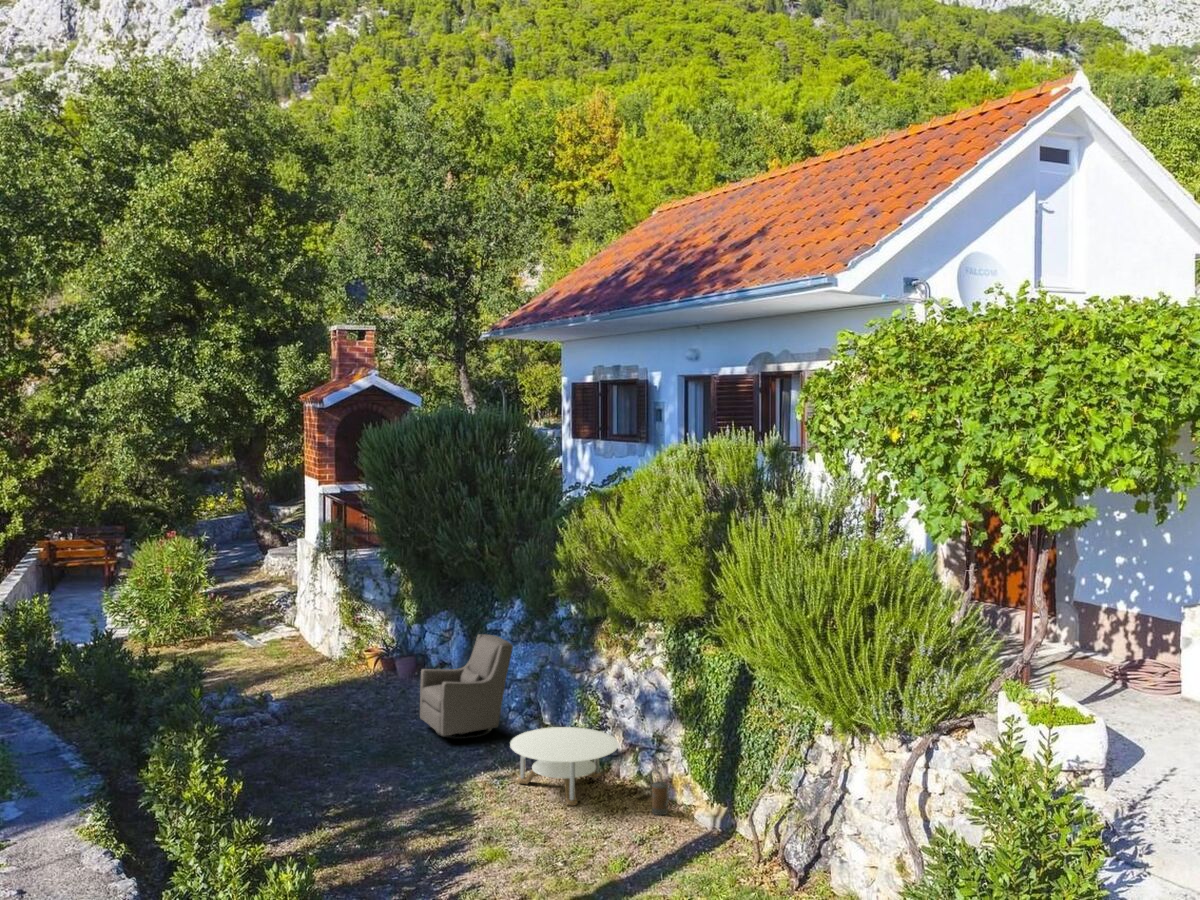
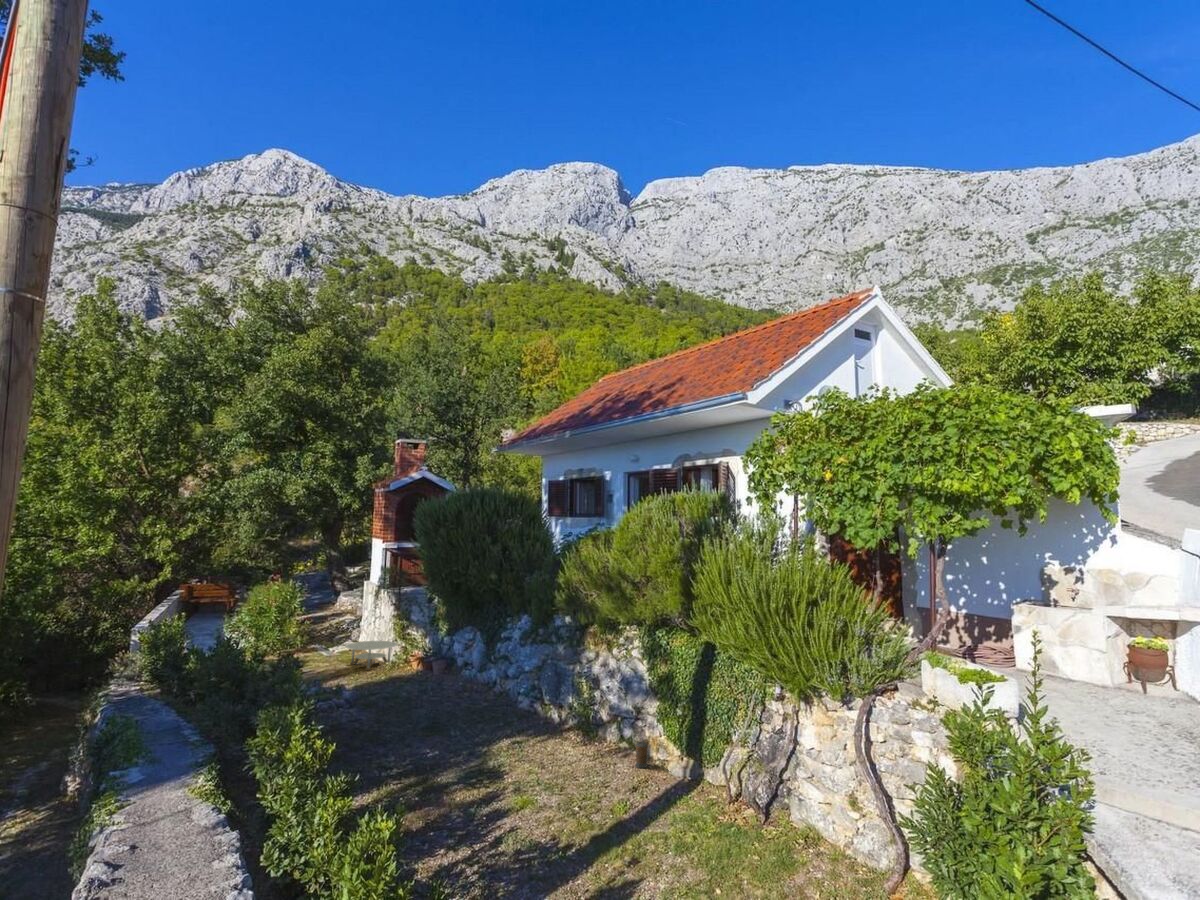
chair: present [420,634,513,739] -> none [455,639,524,716]
round table: present [510,727,618,806] -> present [346,641,397,670]

